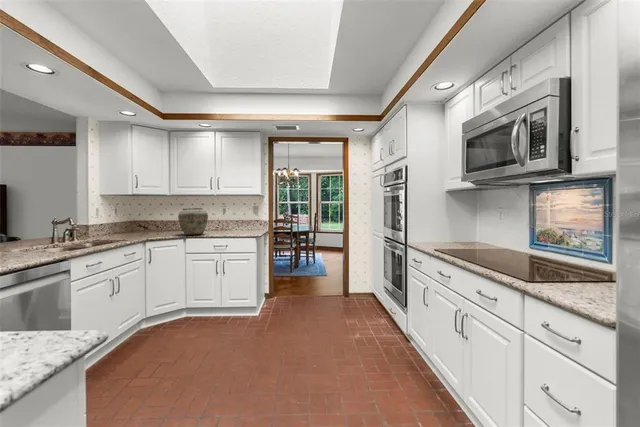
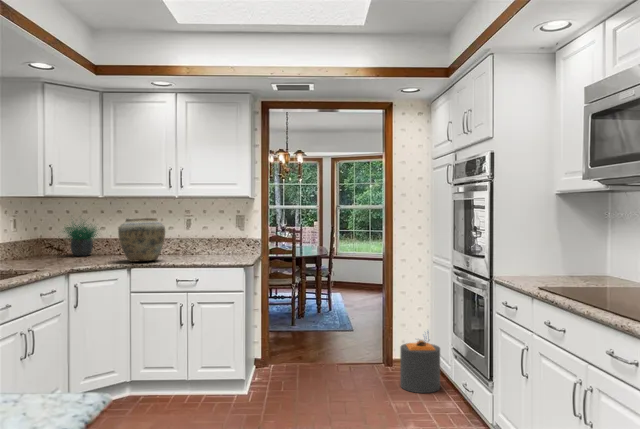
potted plant: none [139,203,172,232] -> present [64,223,98,256]
trash can: none [353,274,377,314] -> present [400,338,440,393]

